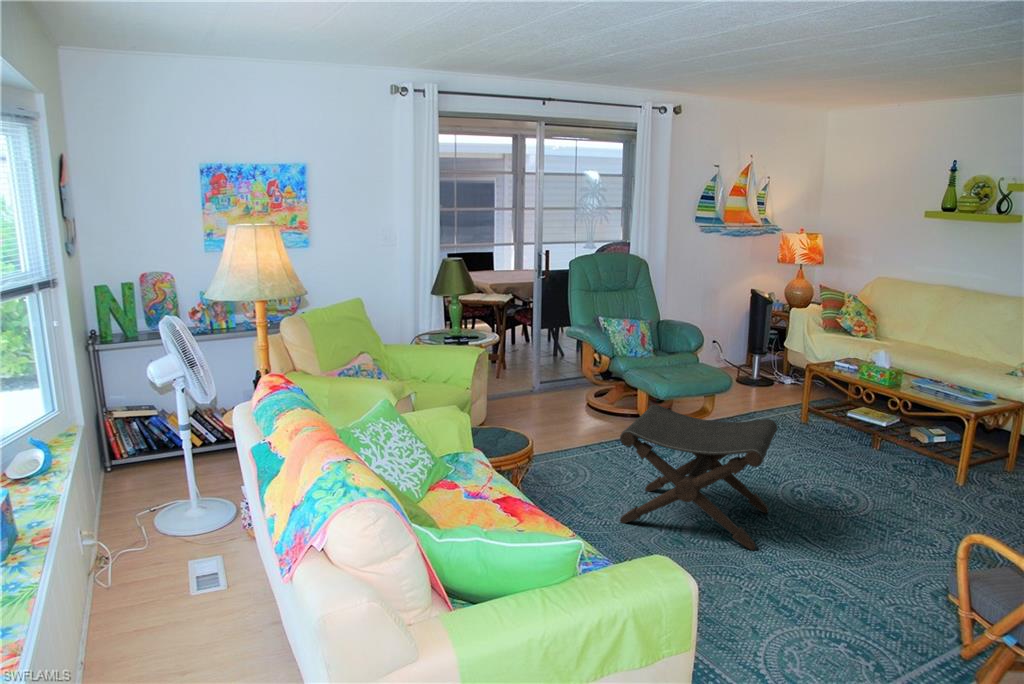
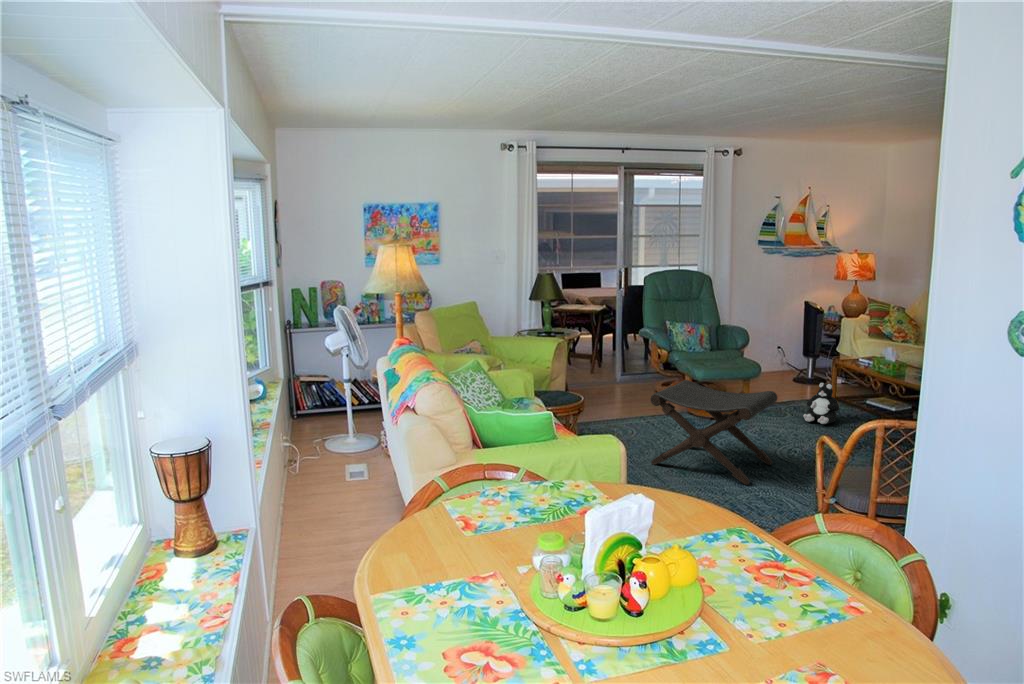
plush toy: none [777,393,817,445] -> present [803,382,839,424]

